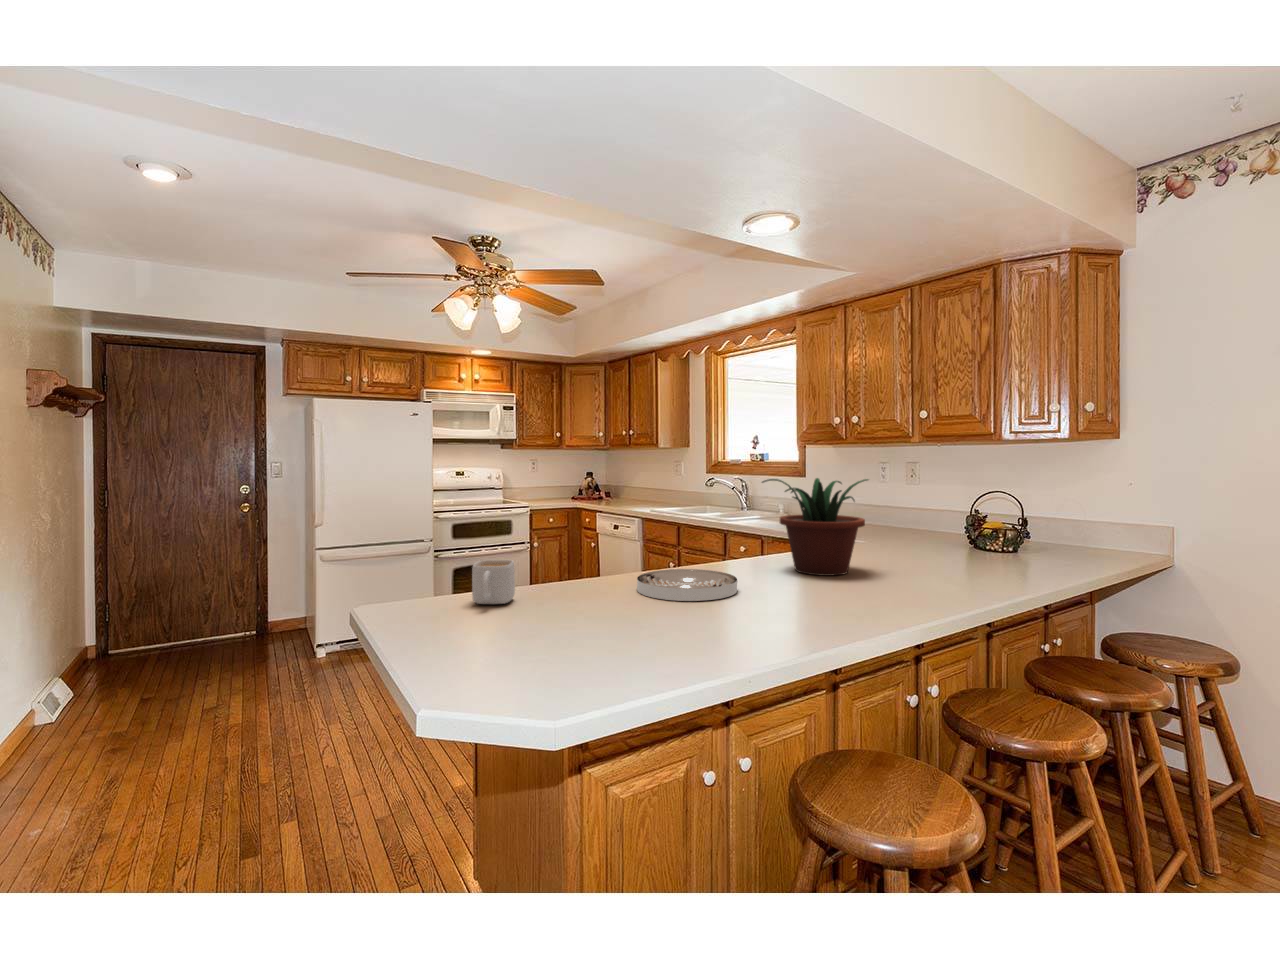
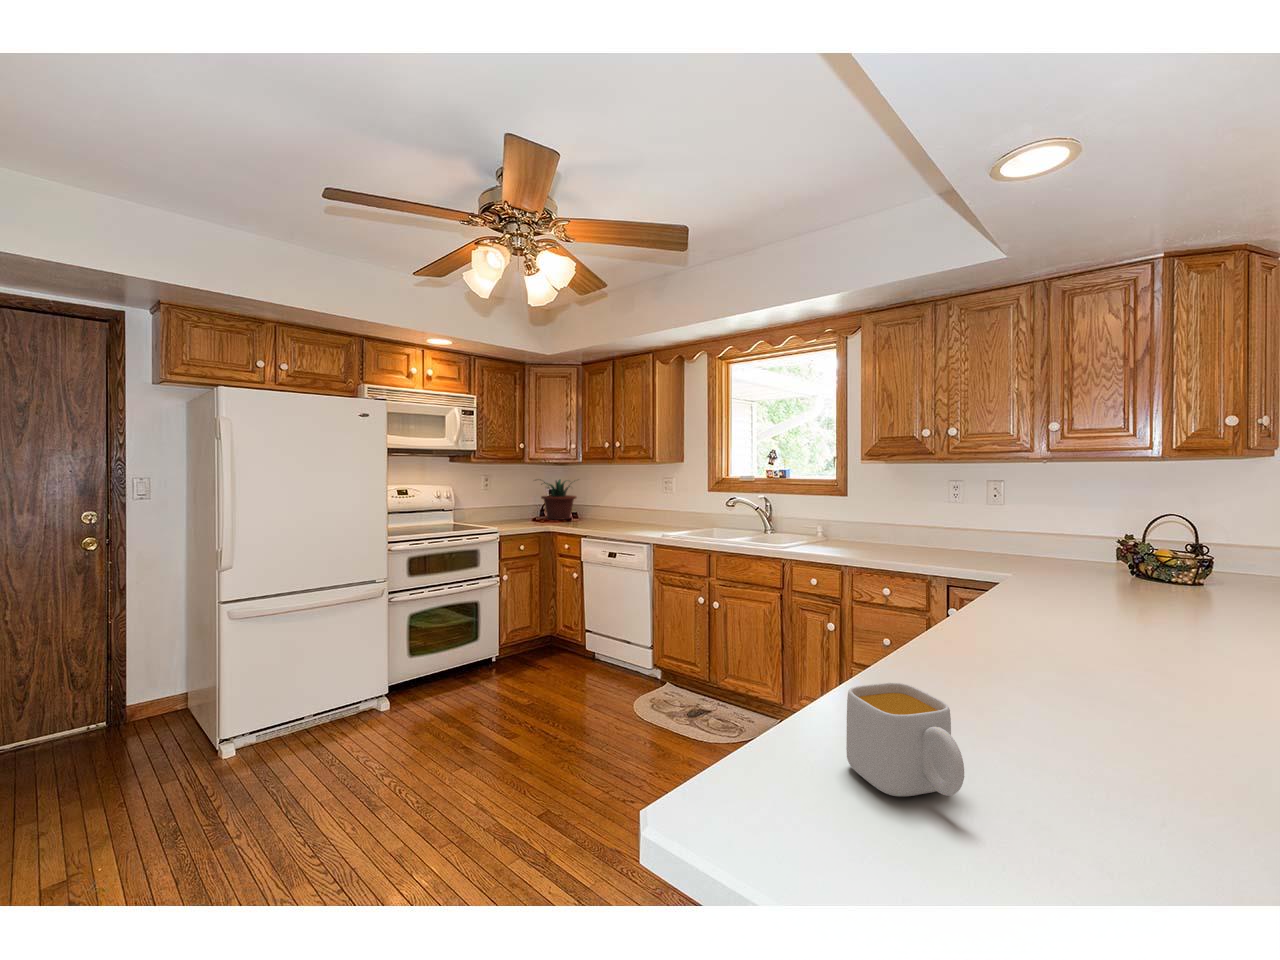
potted plant: present [762,478,868,576] -> present [541,480,576,520]
plate: present [637,569,737,601] -> none [1000,651,1214,733]

